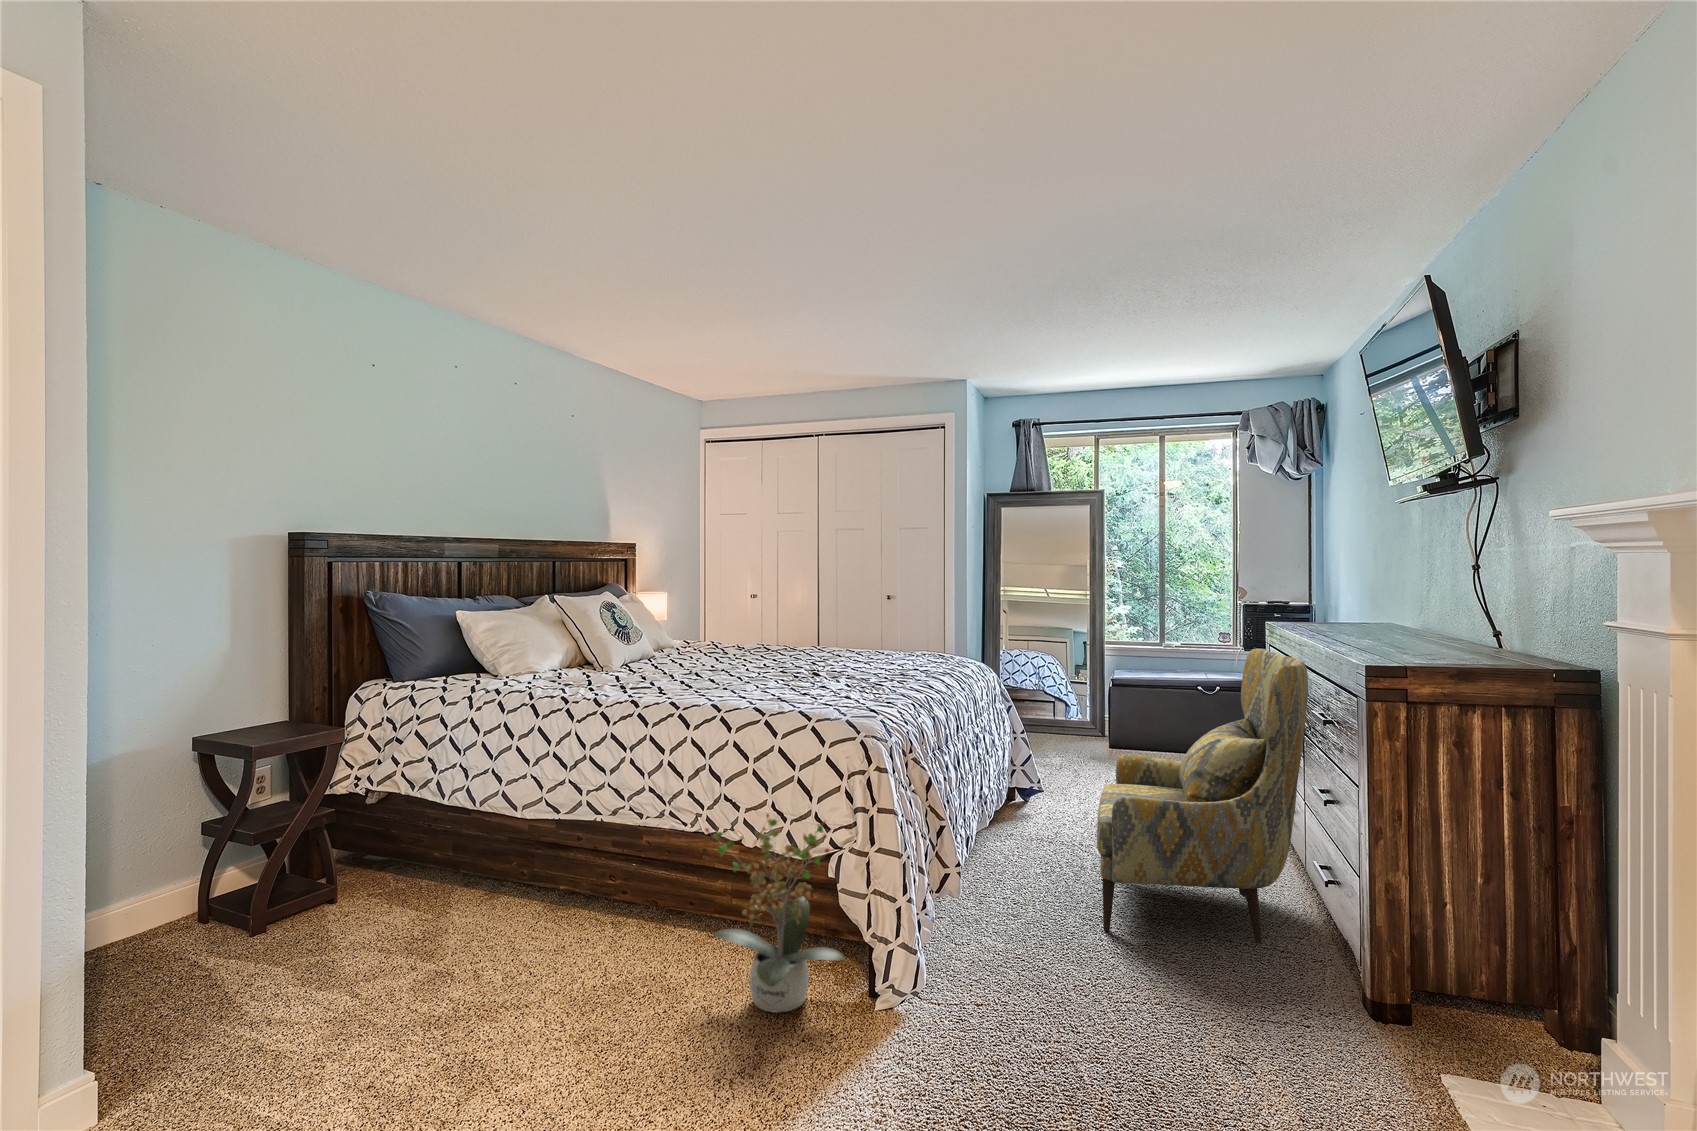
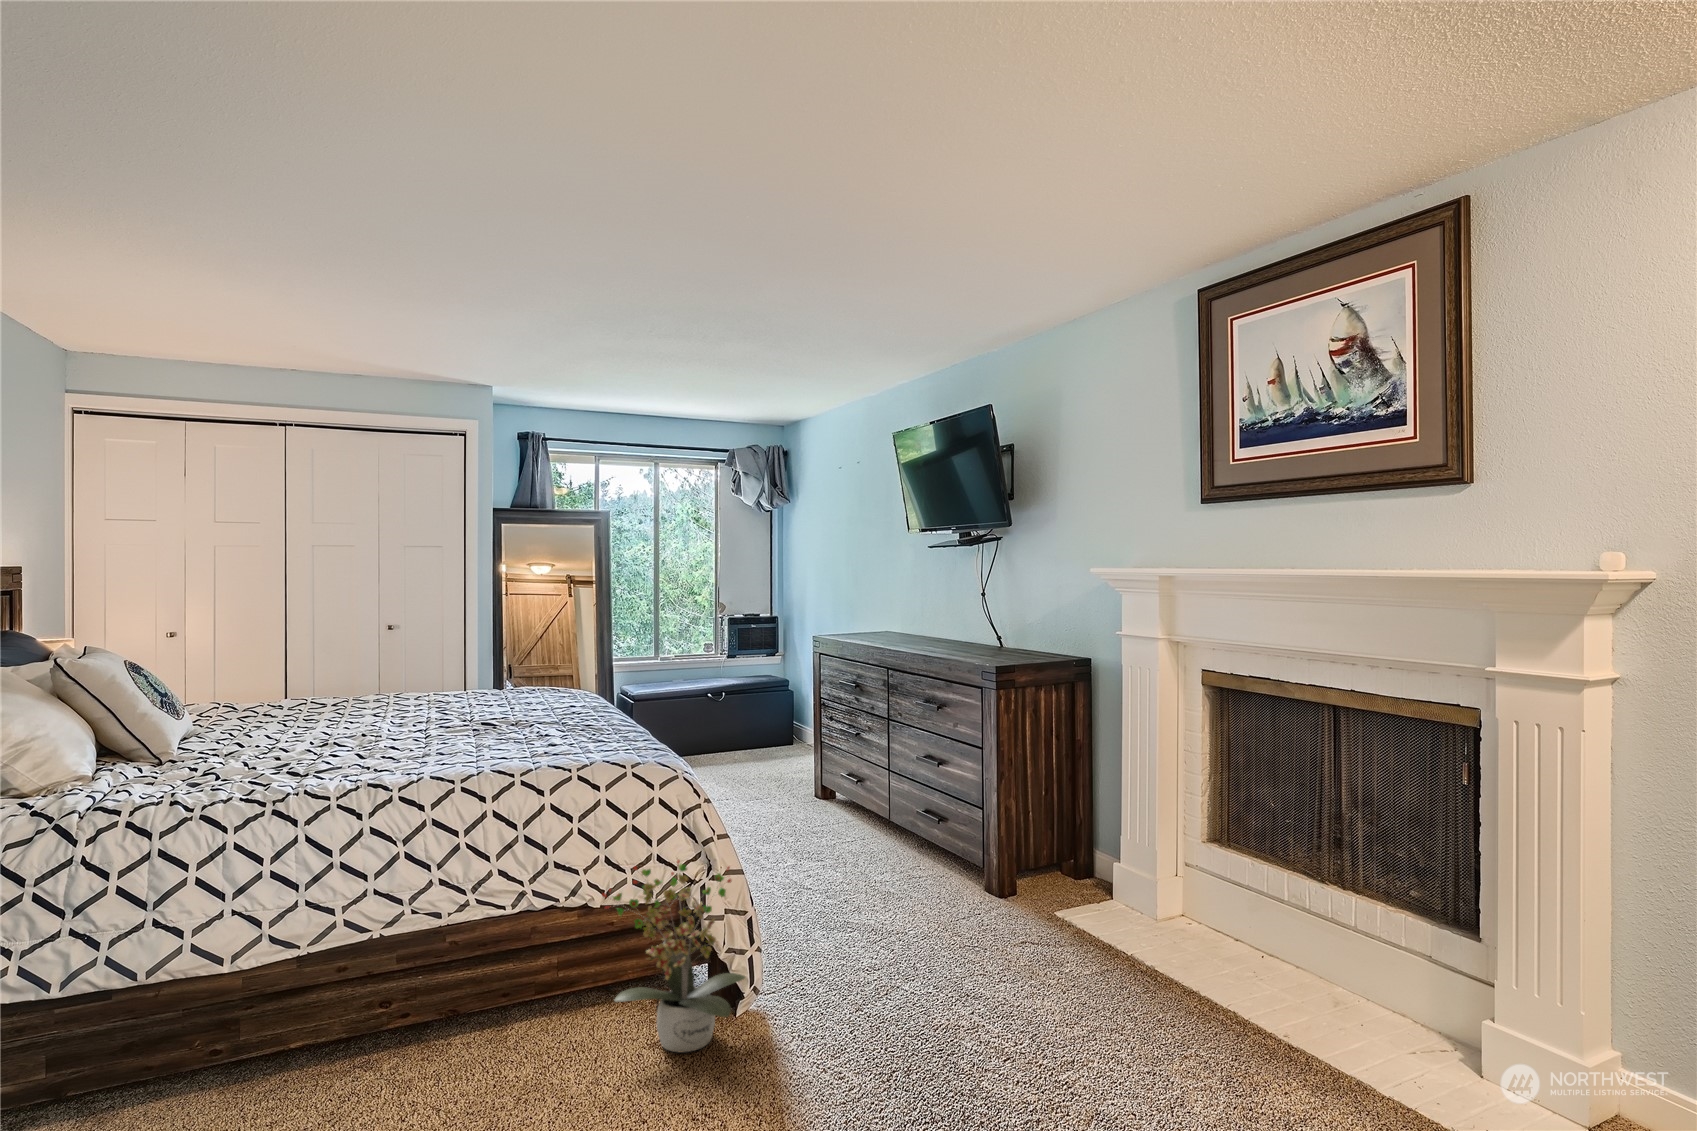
armchair: present [1097,649,1308,943] -> none [776,659,950,902]

